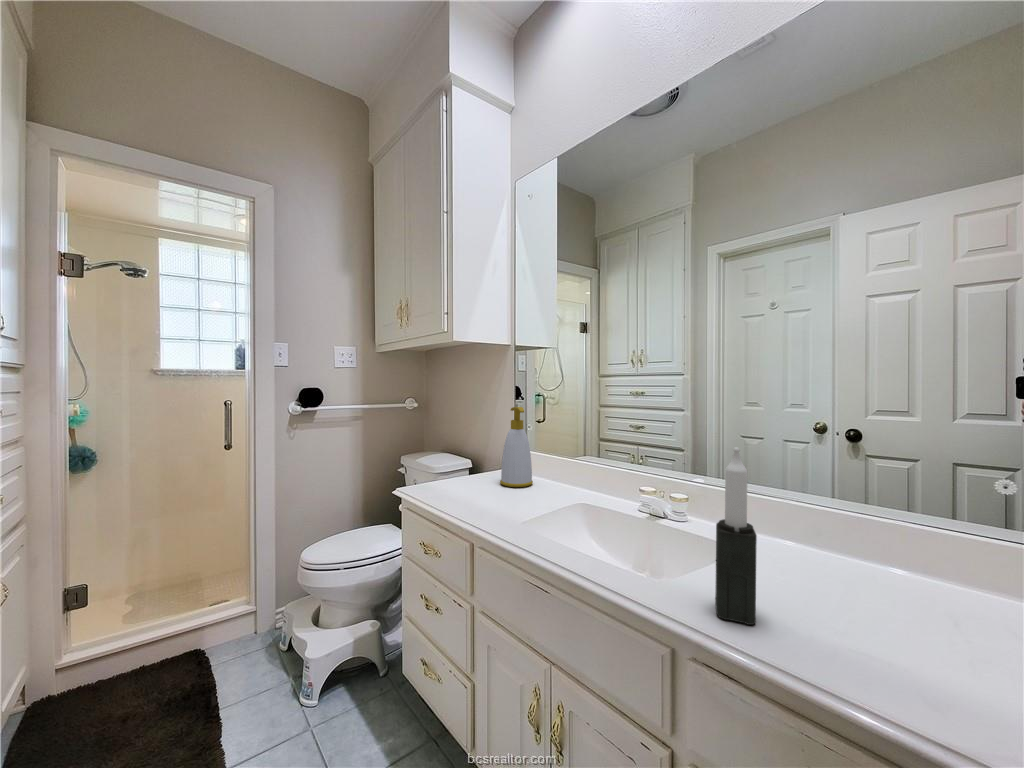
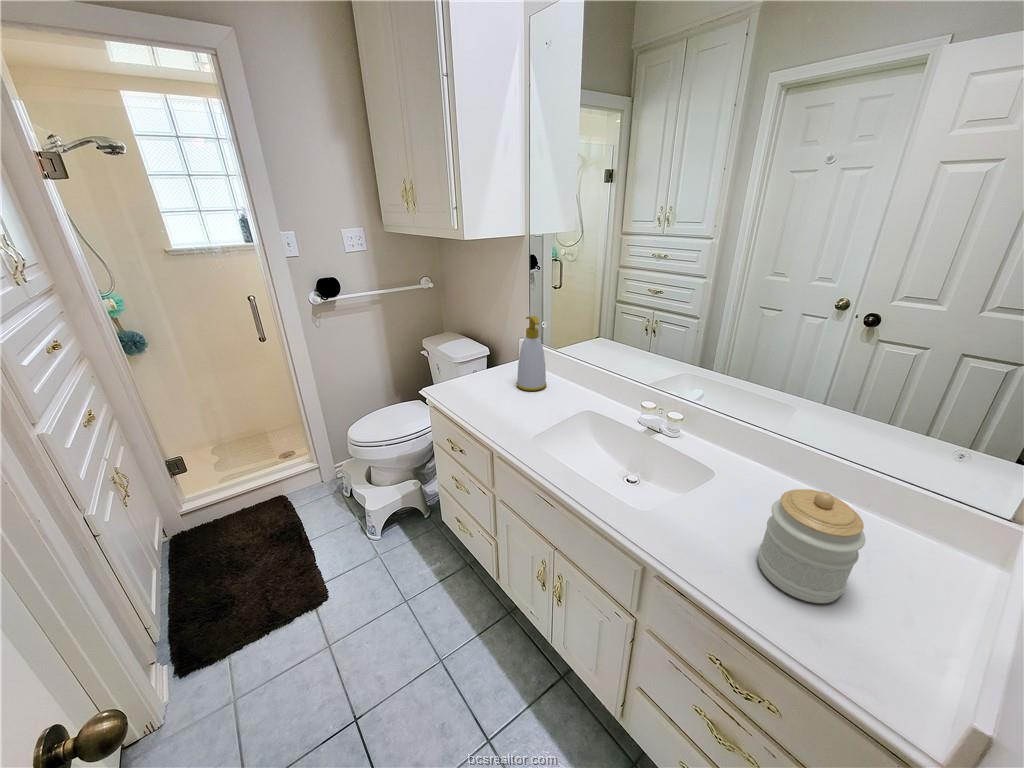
candle: present [715,447,757,625] -> none [684,435,729,560]
jar: none [811,508,939,667] -> present [758,489,866,603]

